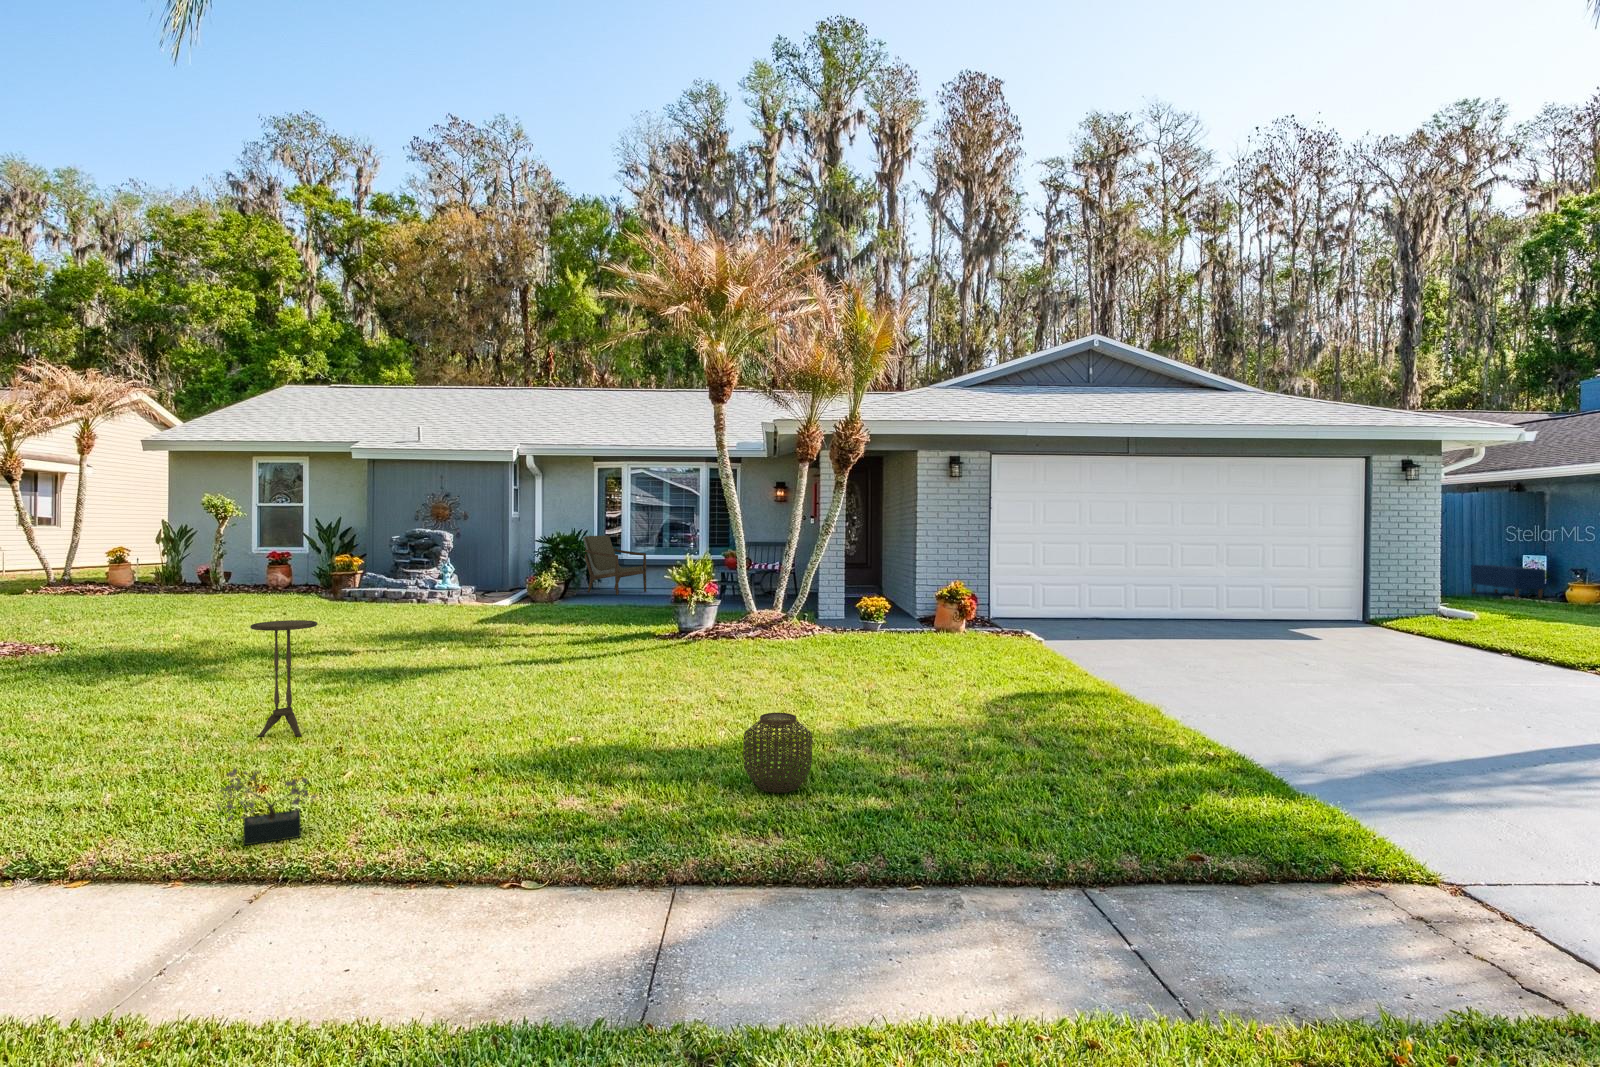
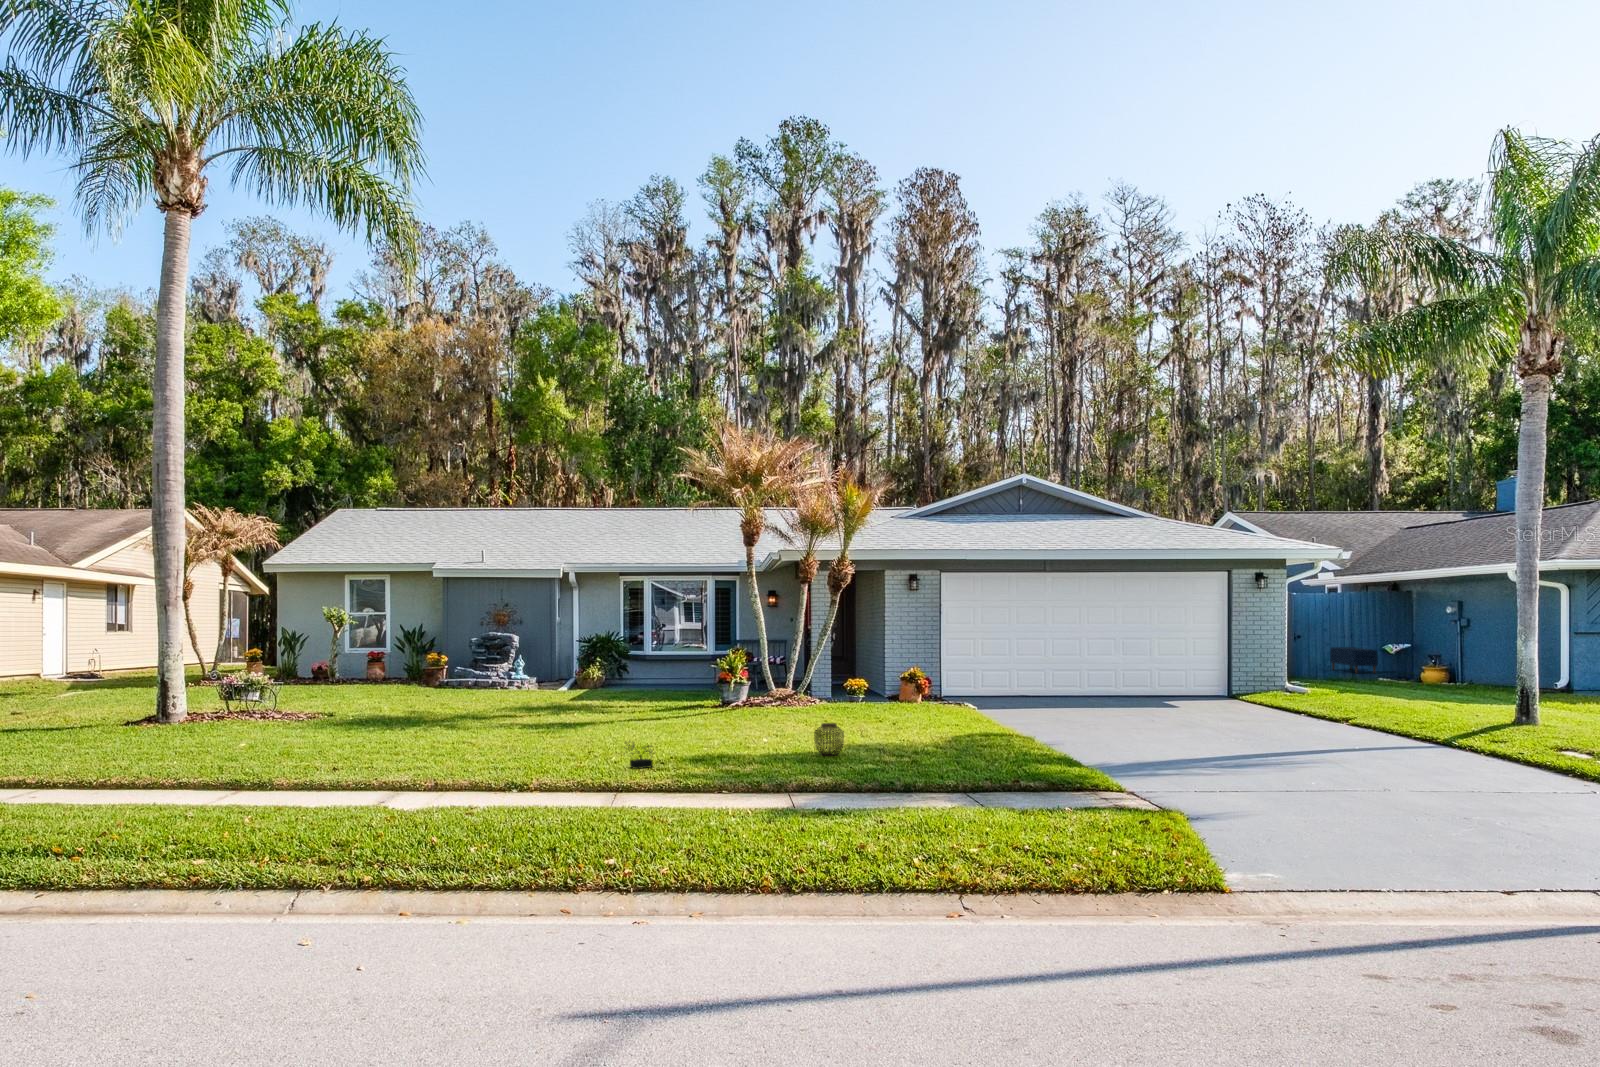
armchair: present [583,535,646,595] -> none [618,635,669,683]
side table: present [250,620,317,737] -> none [563,690,592,747]

